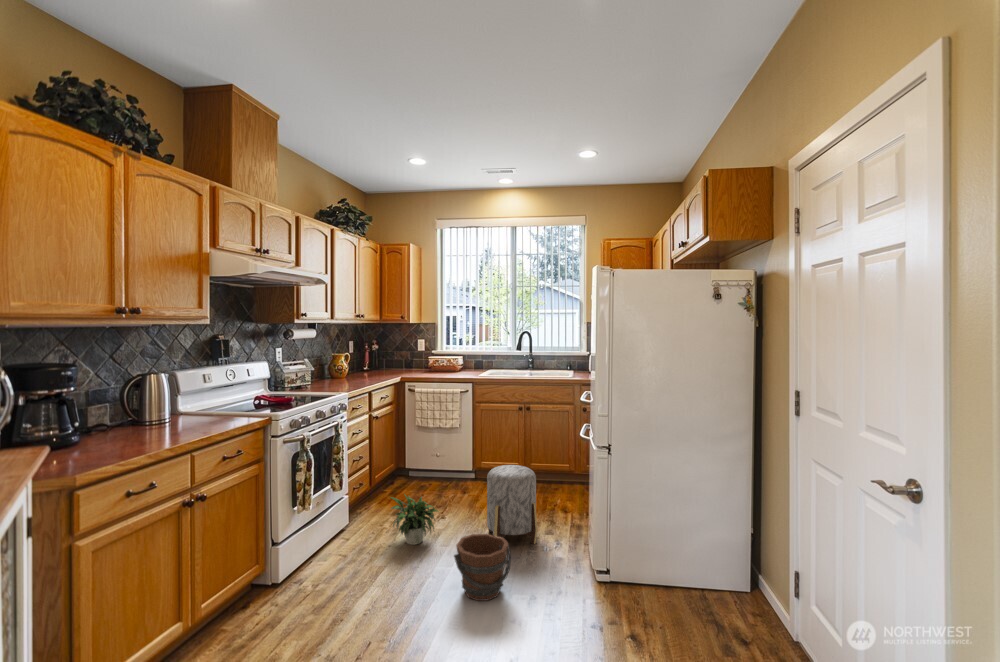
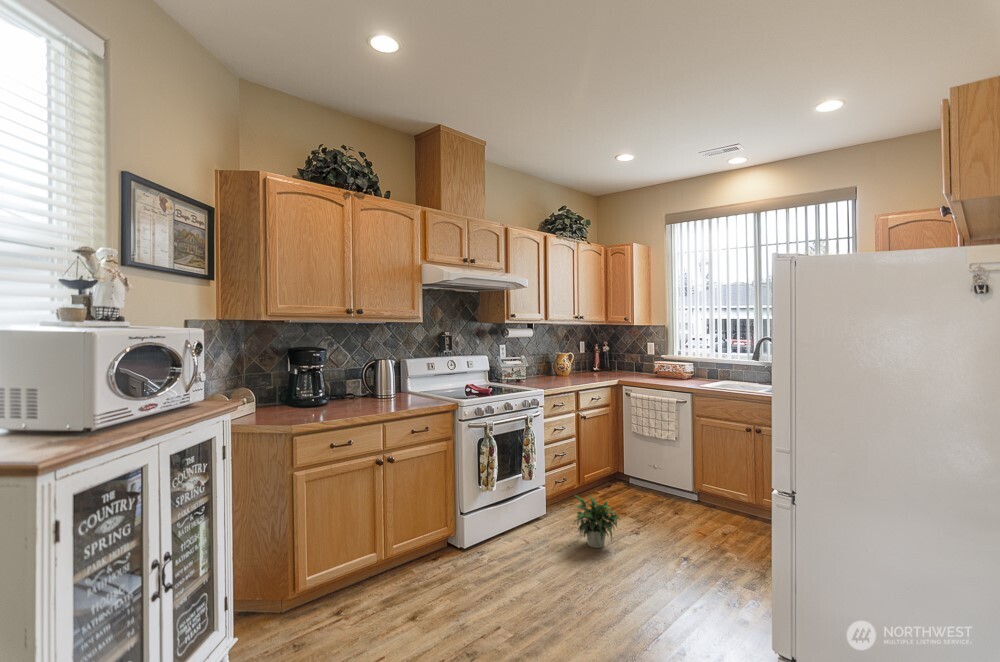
stool: present [487,465,537,544] -> none [673,483,733,580]
bucket: present [454,534,511,601] -> none [604,546,669,620]

